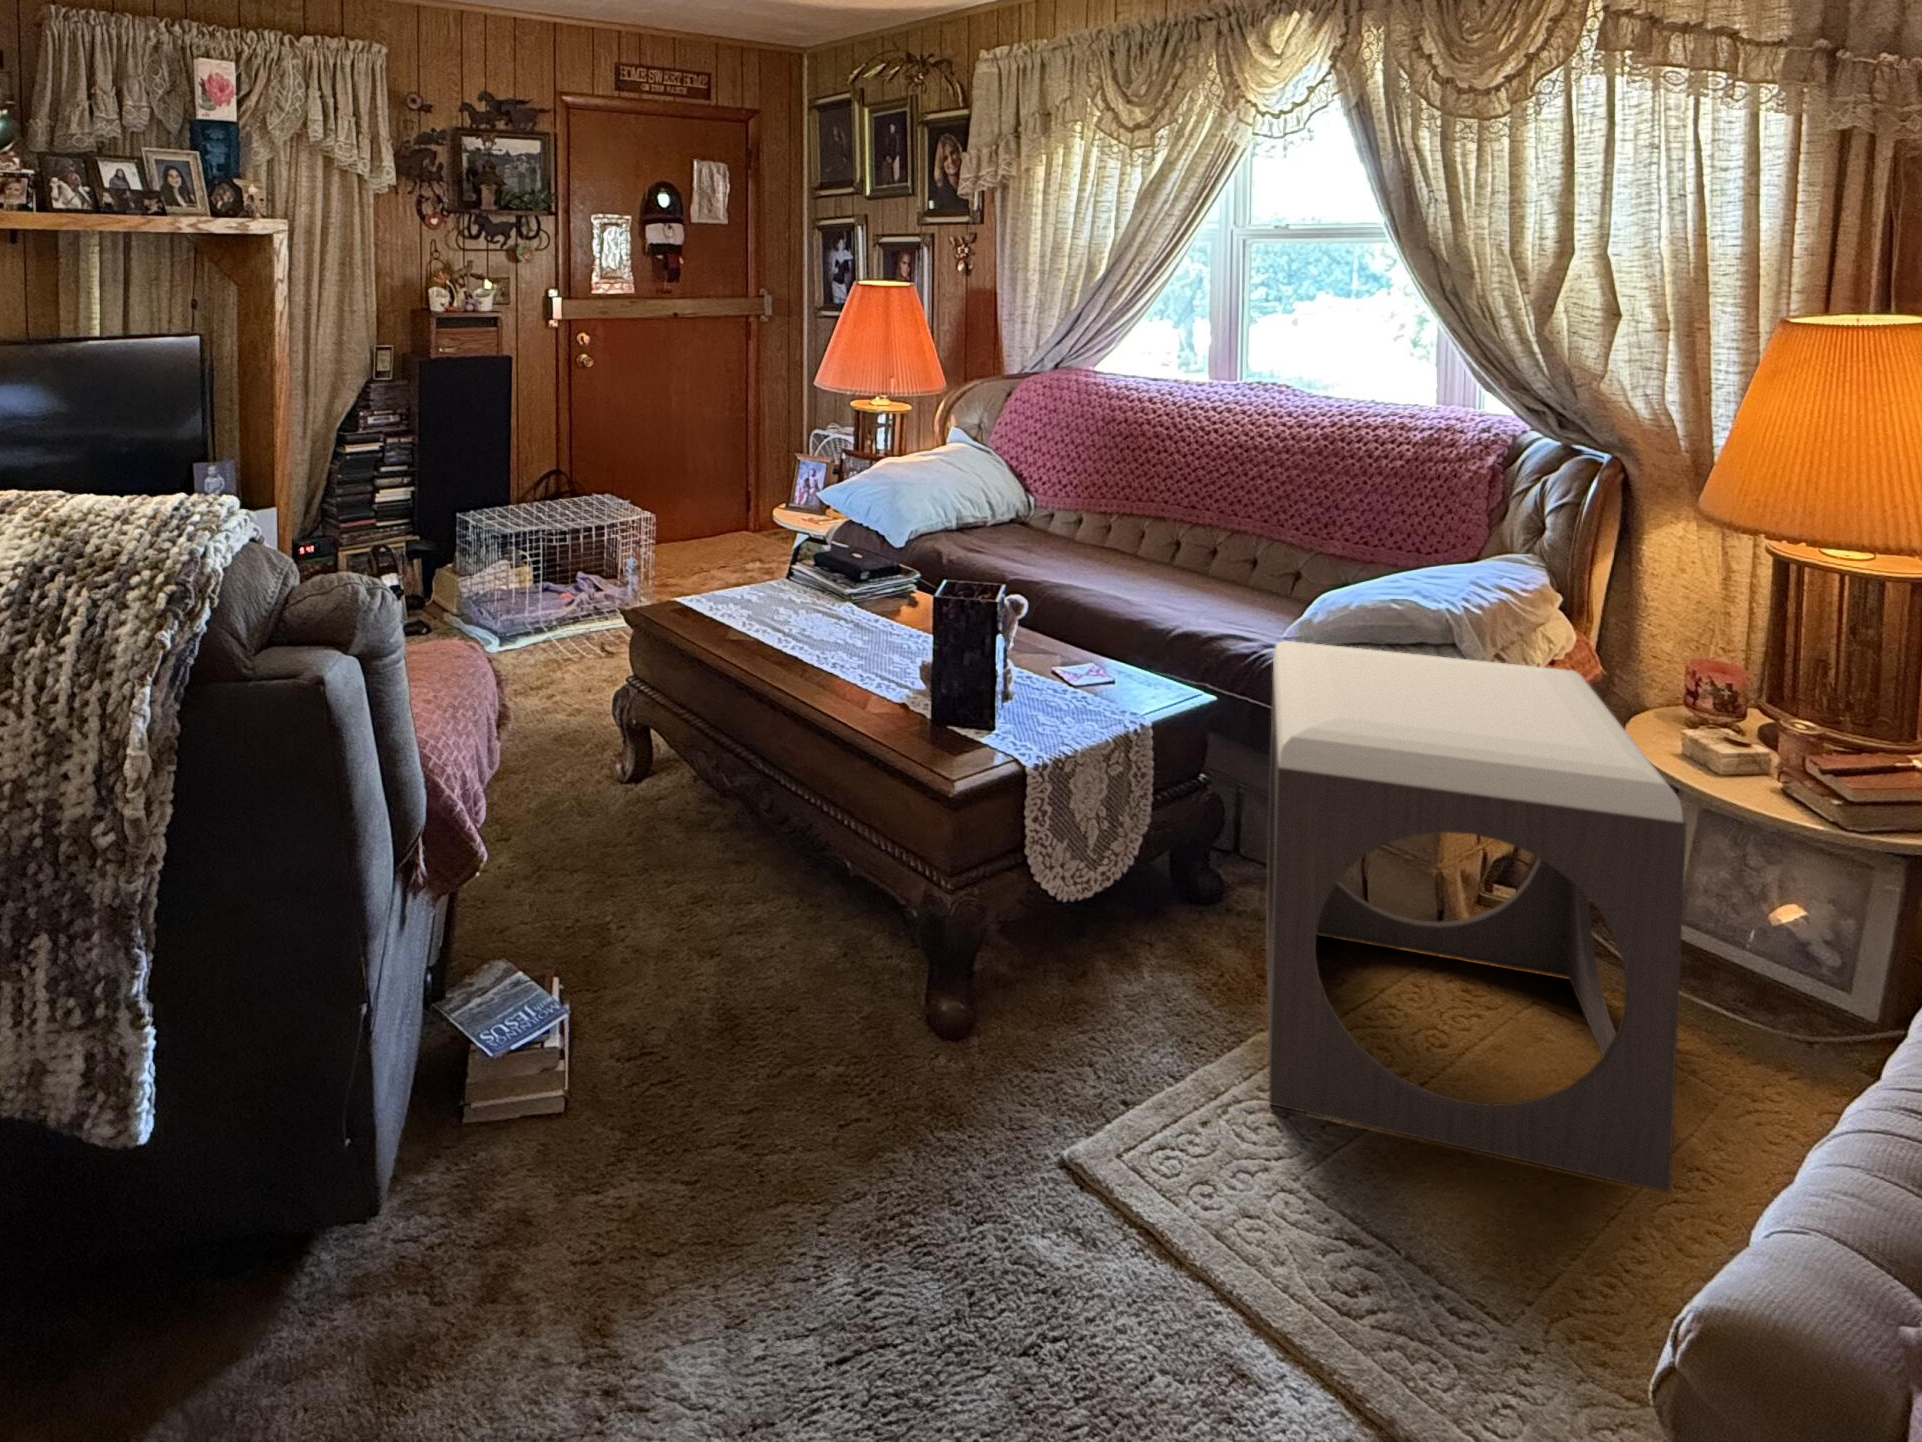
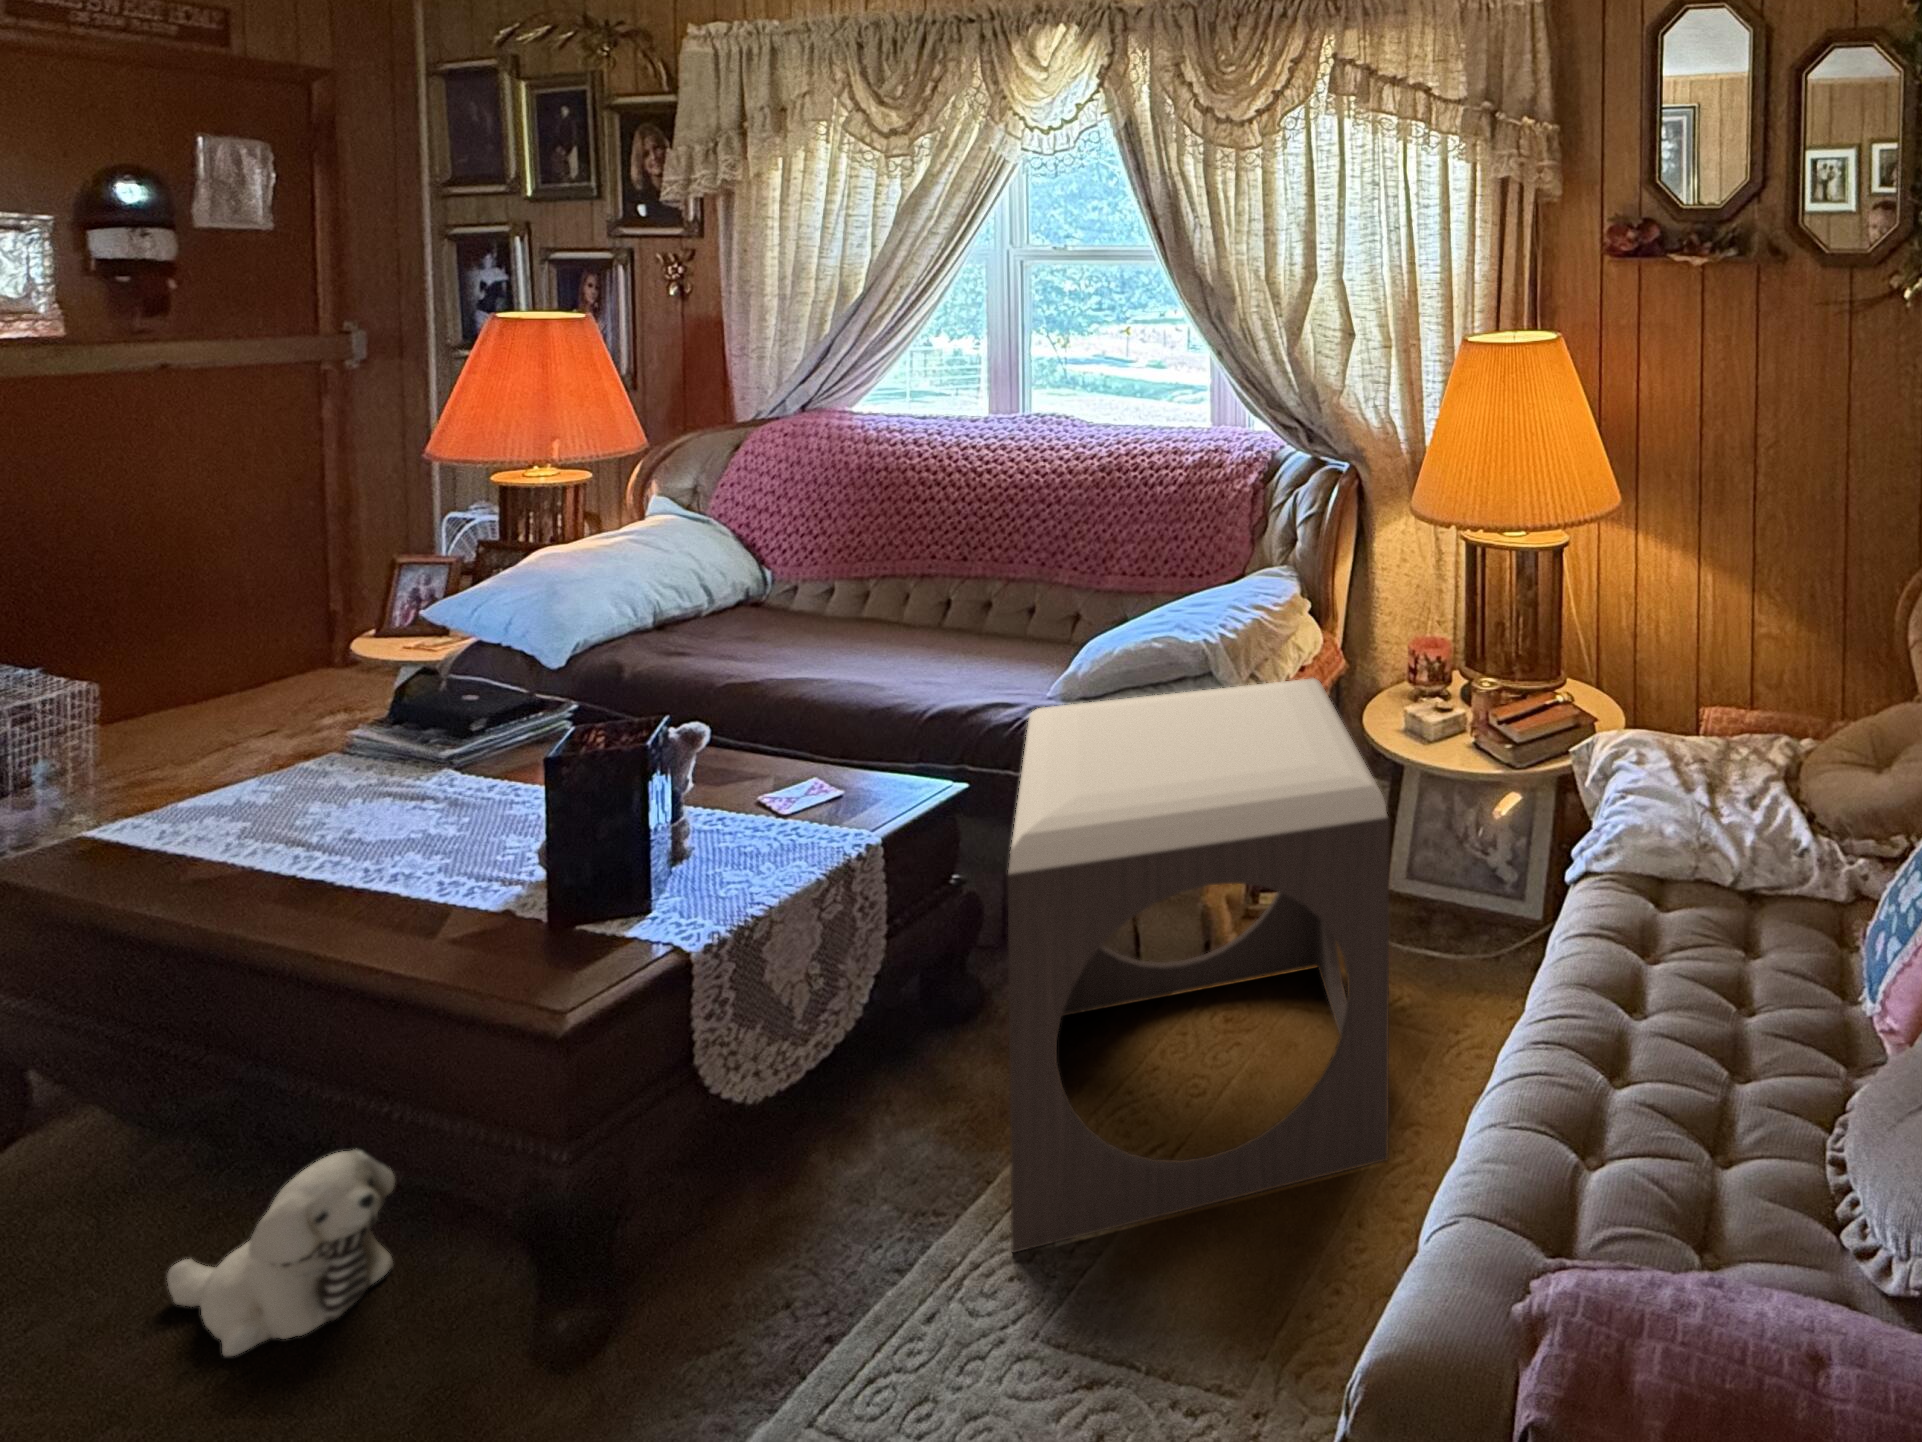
plush toy: none [730,835,843,947] -> present [167,1150,395,1356]

